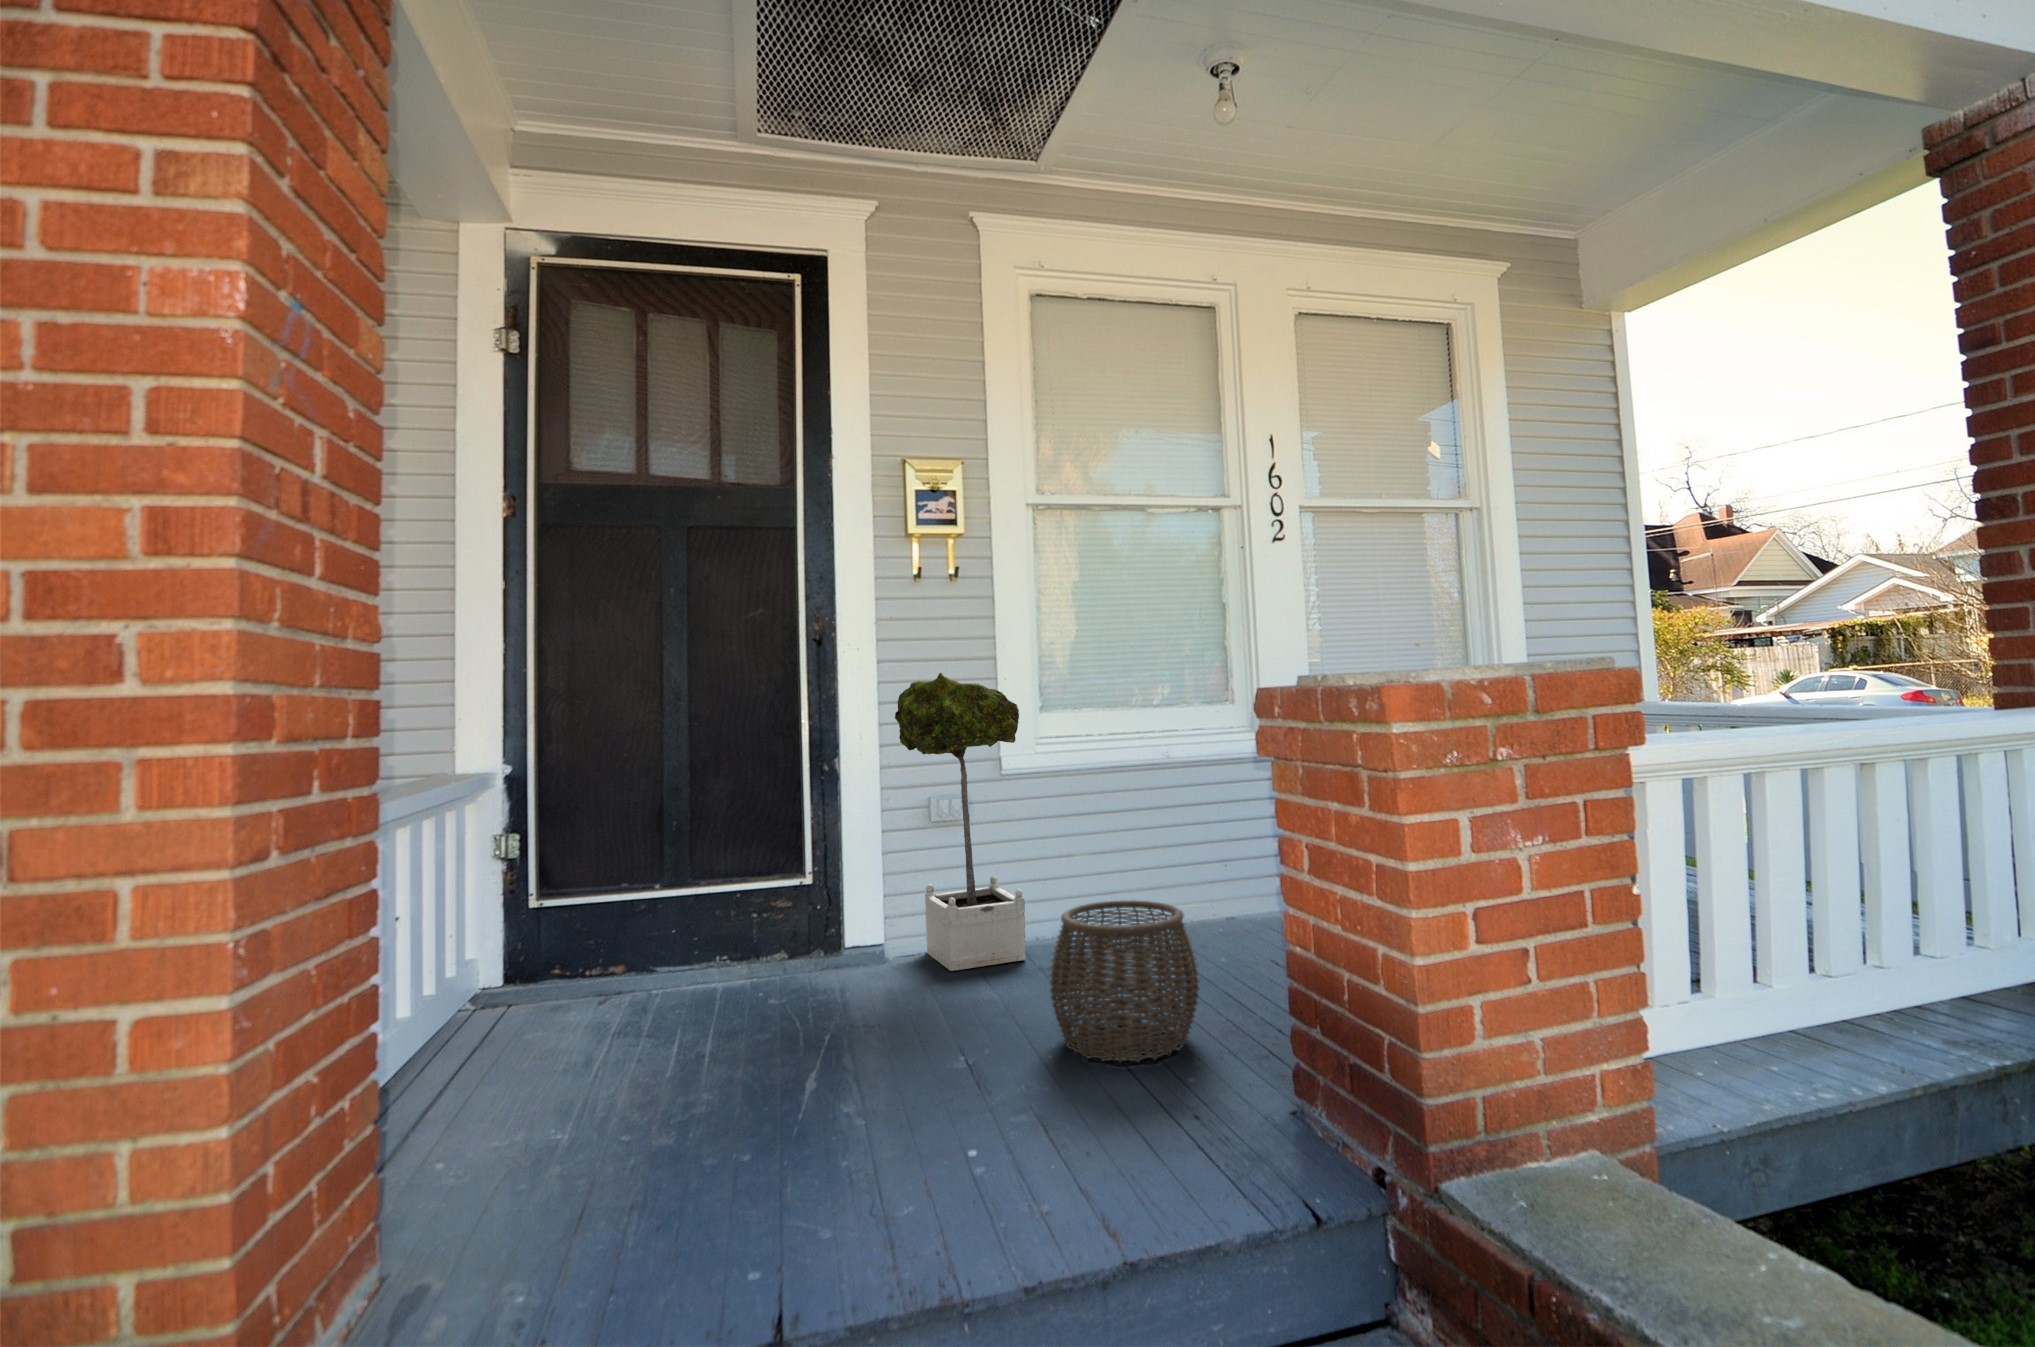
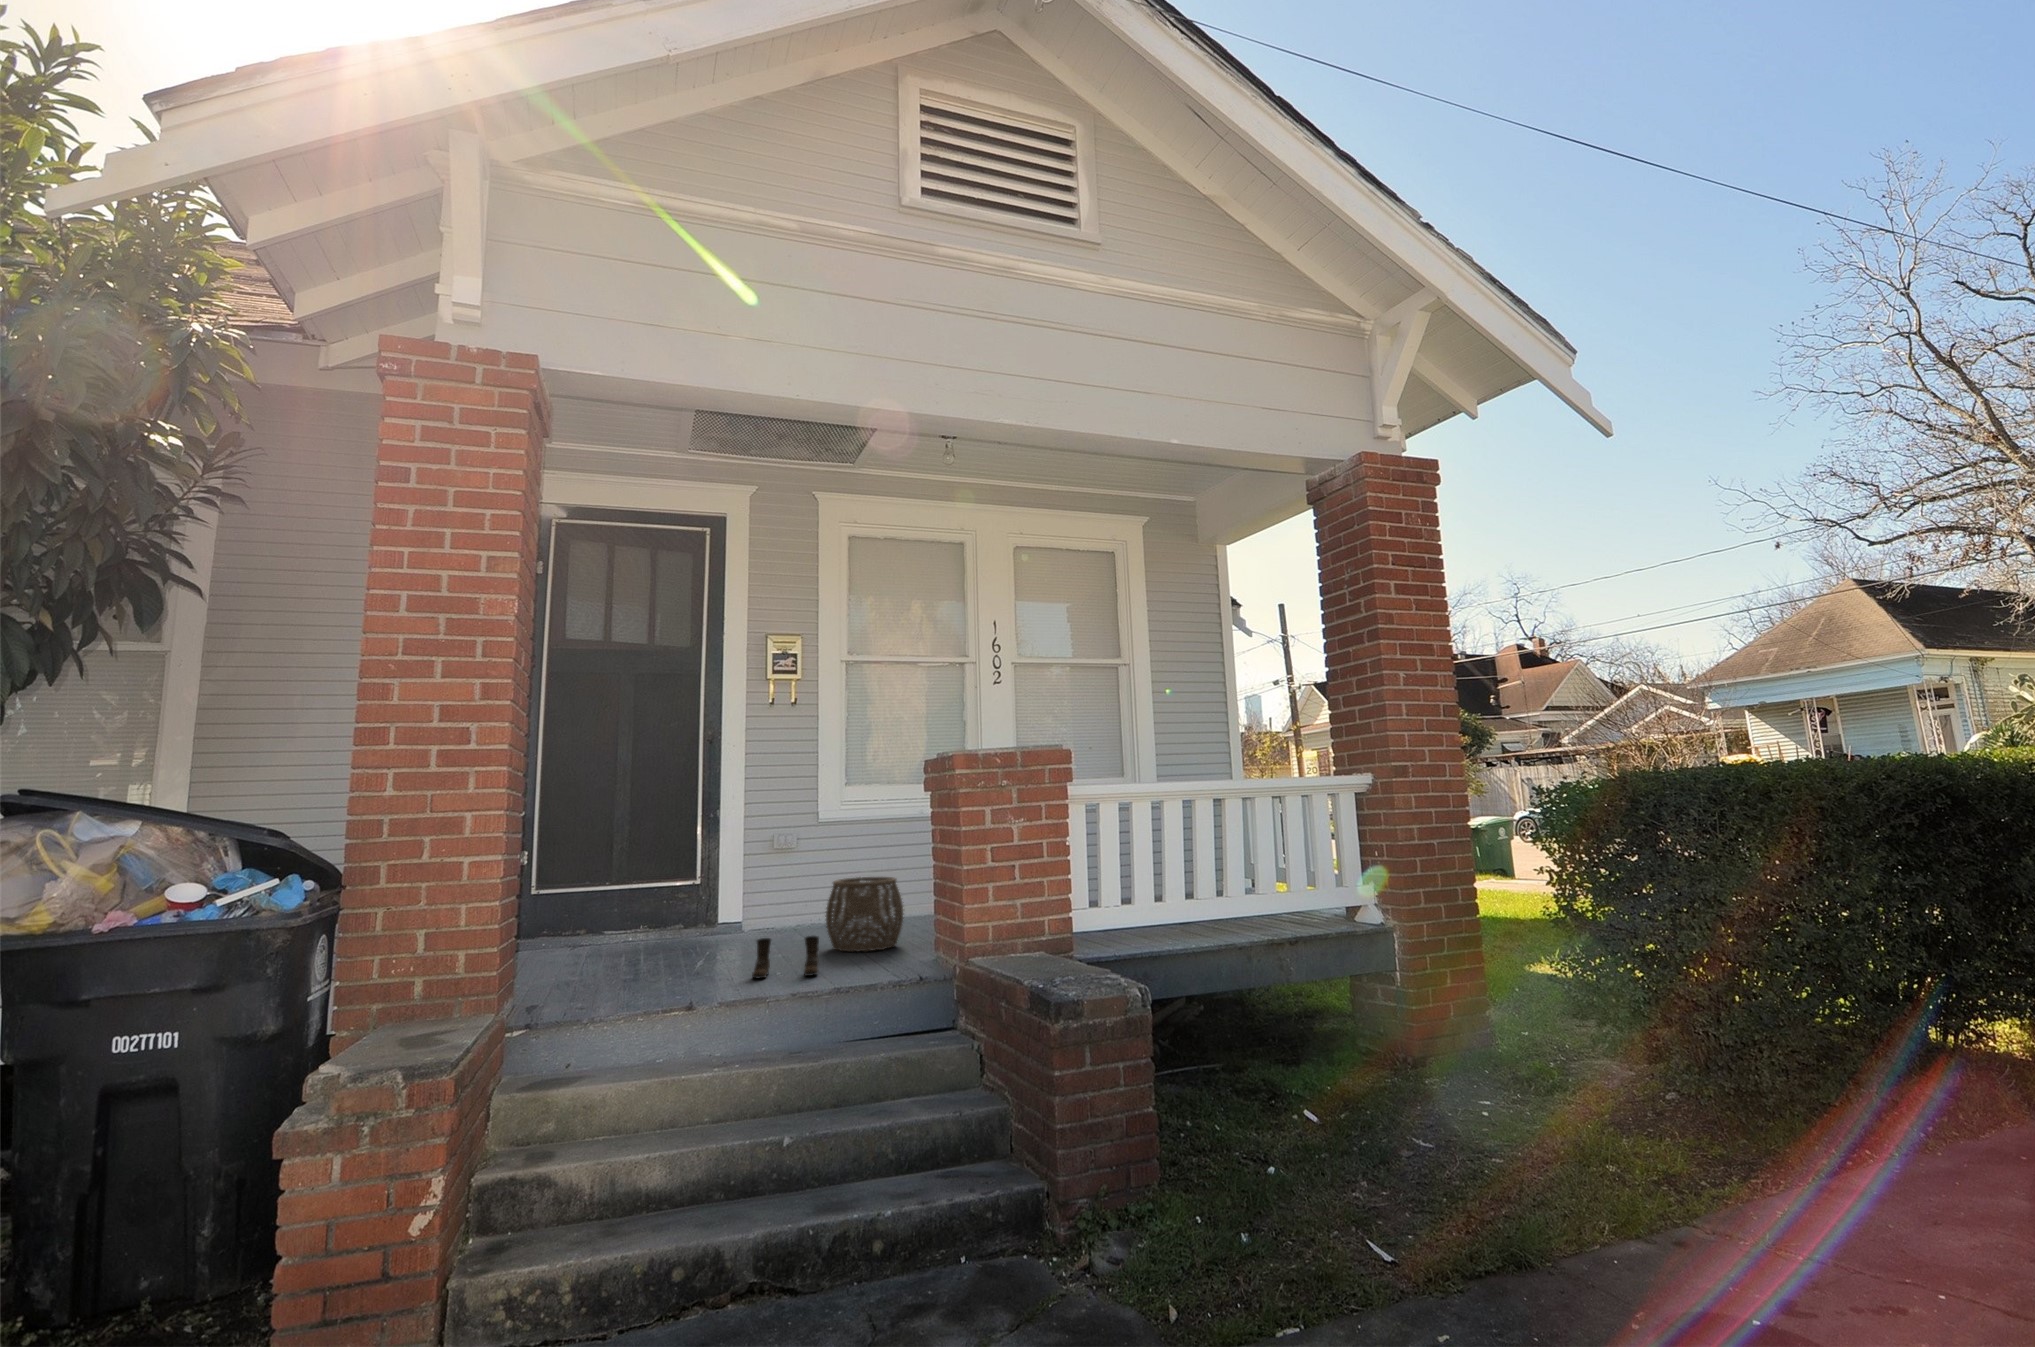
potted tree: present [895,673,1026,971] -> none [754,759,827,931]
boots: none [932,1074,1075,1184] -> present [752,936,819,978]

